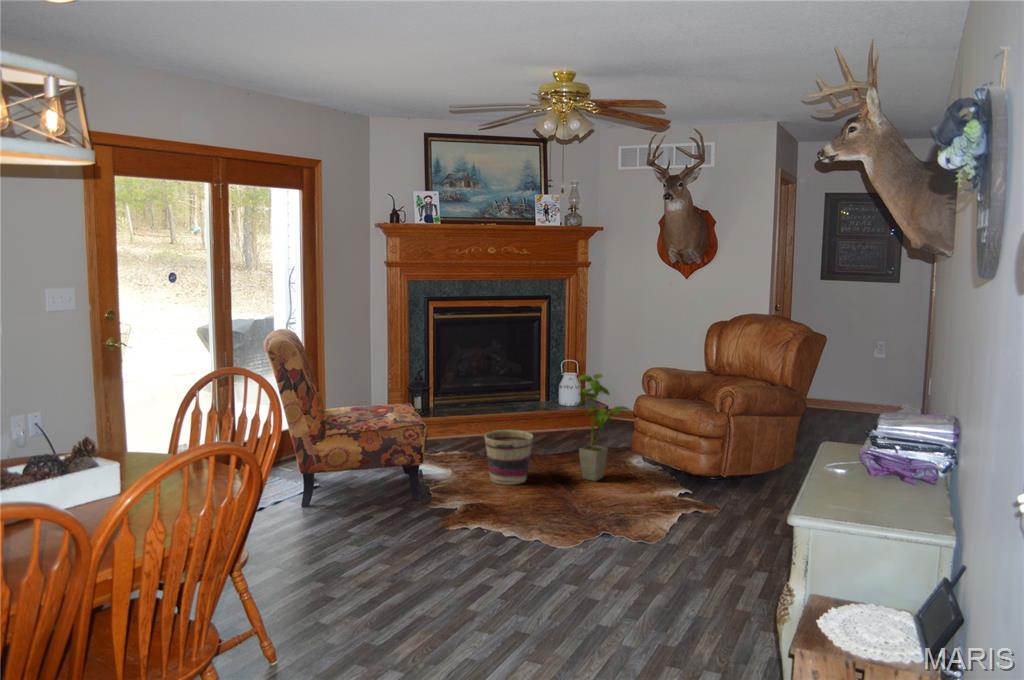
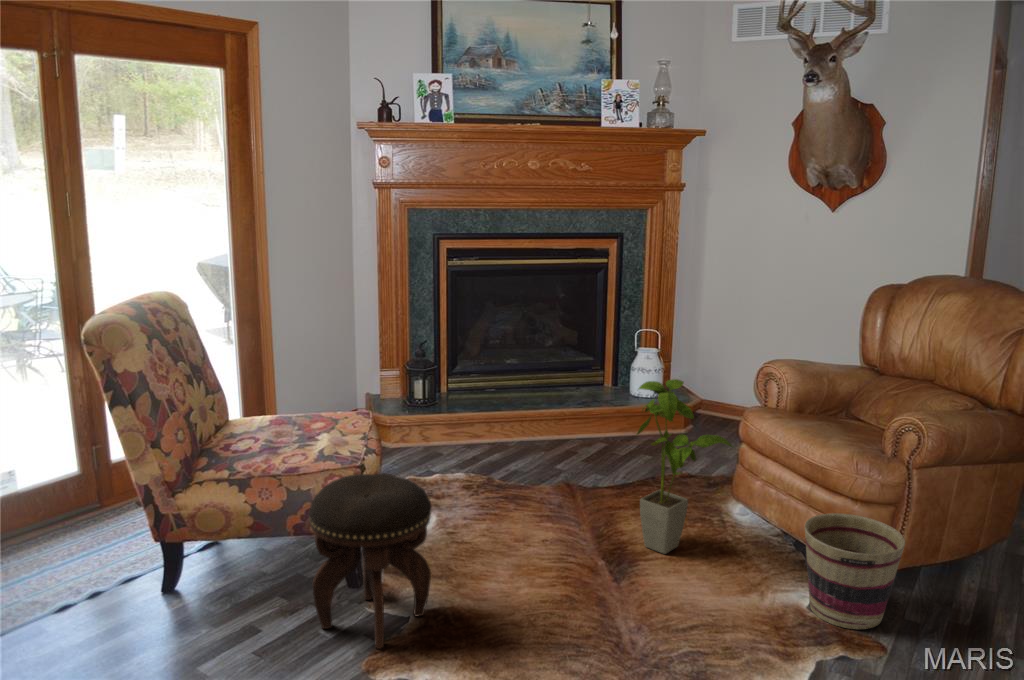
footstool: none [400,427,469,522] -> present [309,473,432,649]
basket: present [485,430,533,485] -> present [805,513,905,629]

